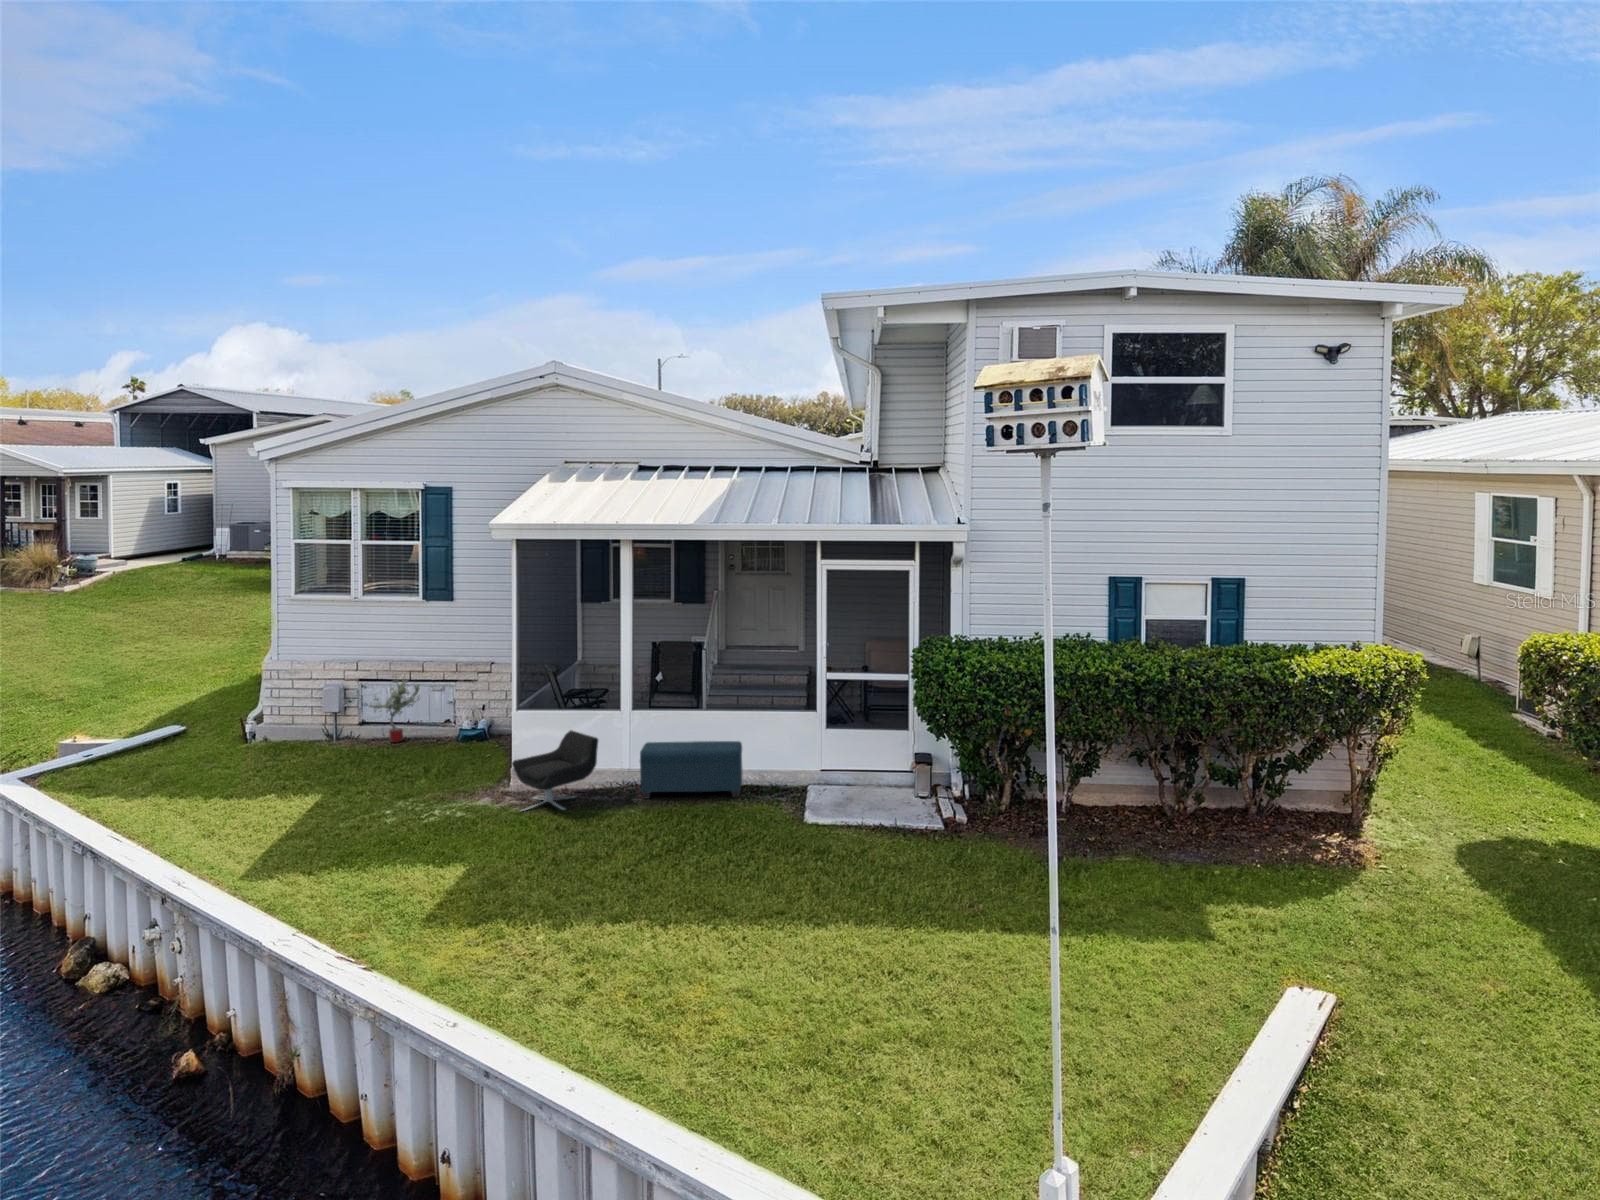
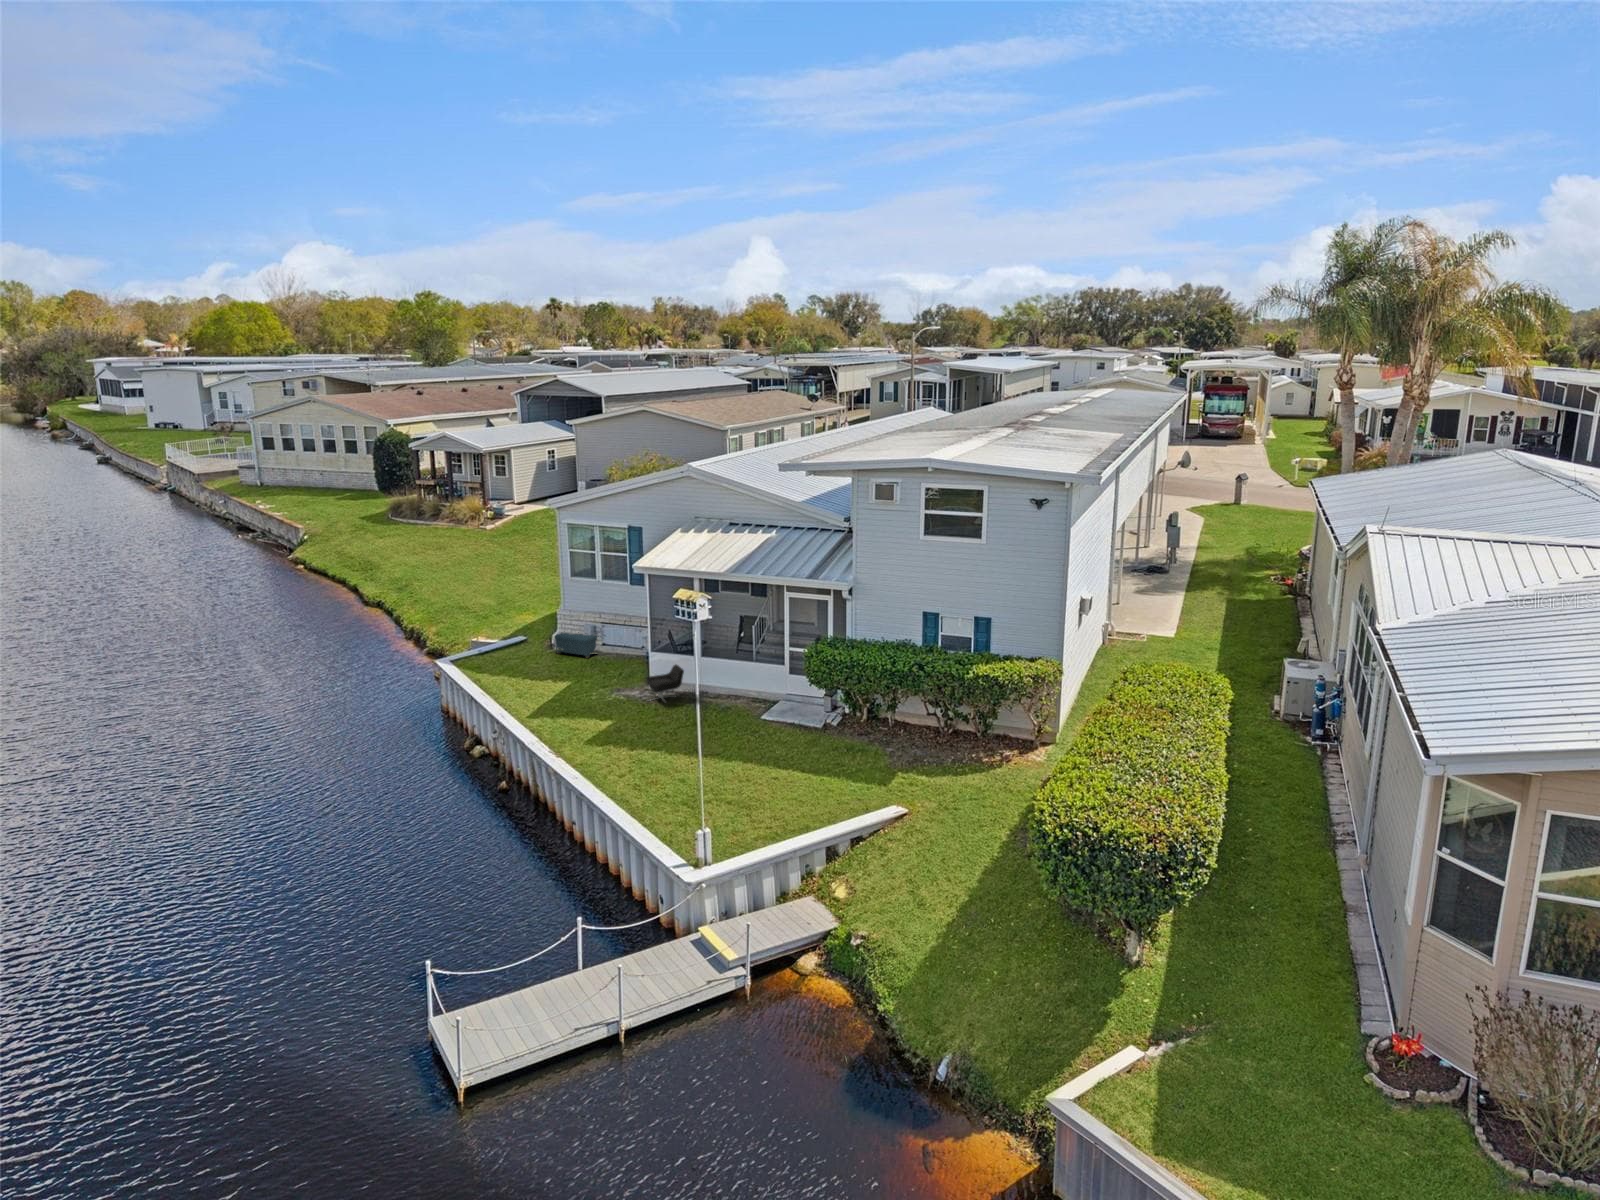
potted tree: present [369,676,420,743] -> none [604,623,628,658]
bench: present [640,741,742,799] -> present [555,632,597,658]

